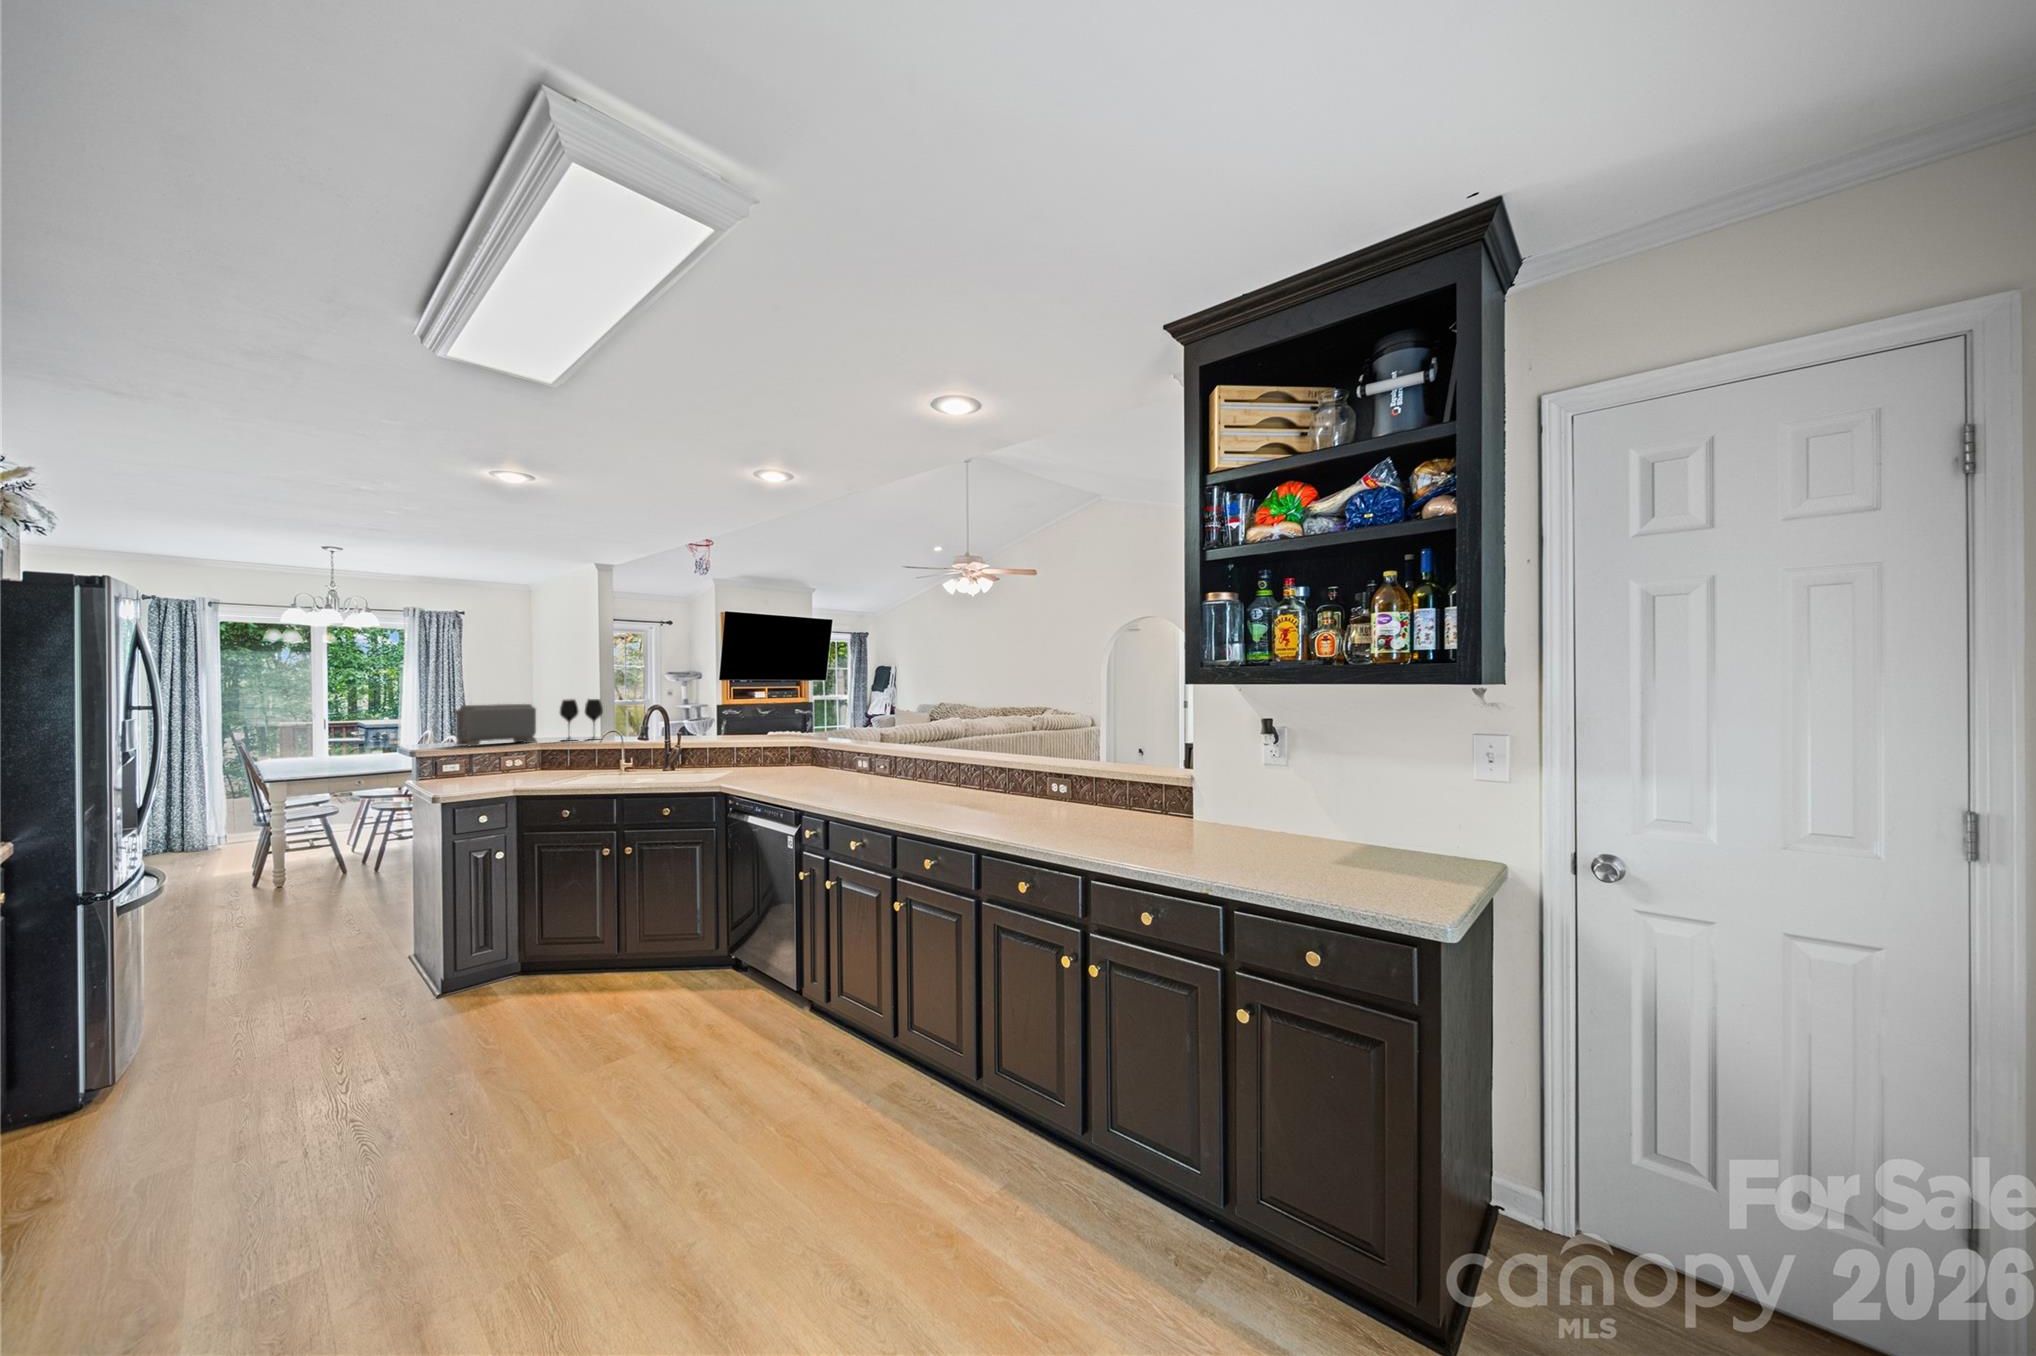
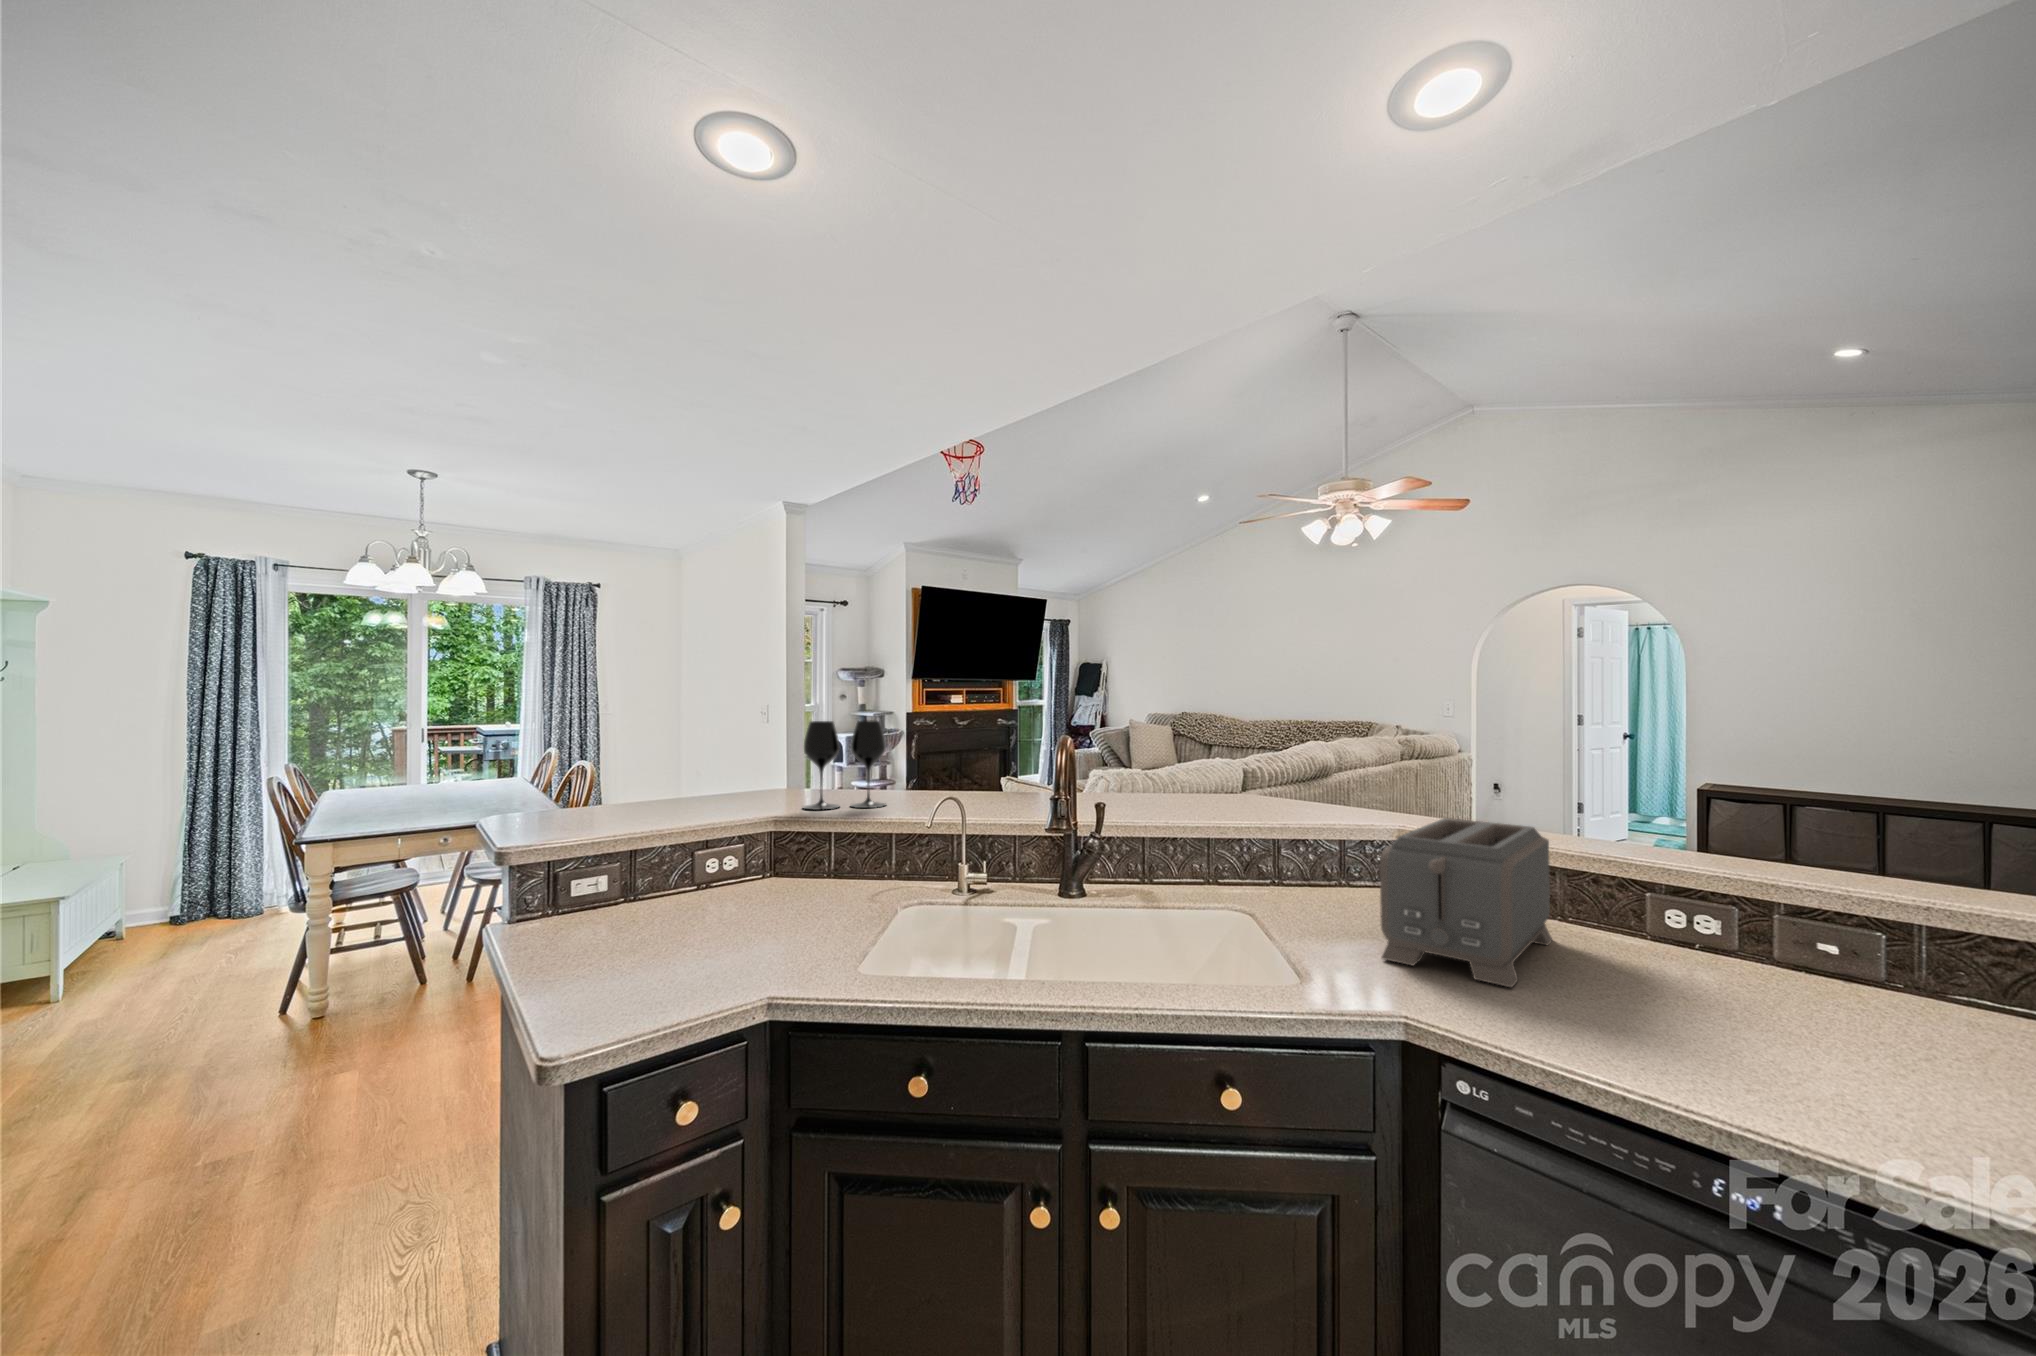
toaster: present [454,704,537,746] -> present [1380,818,1552,987]

